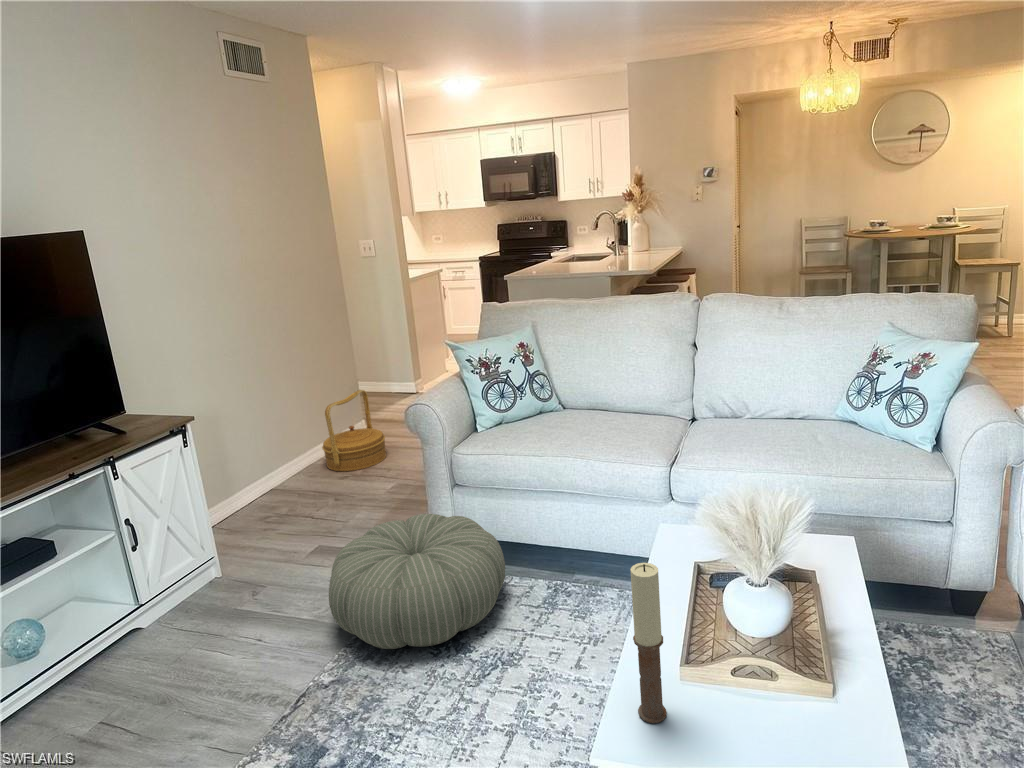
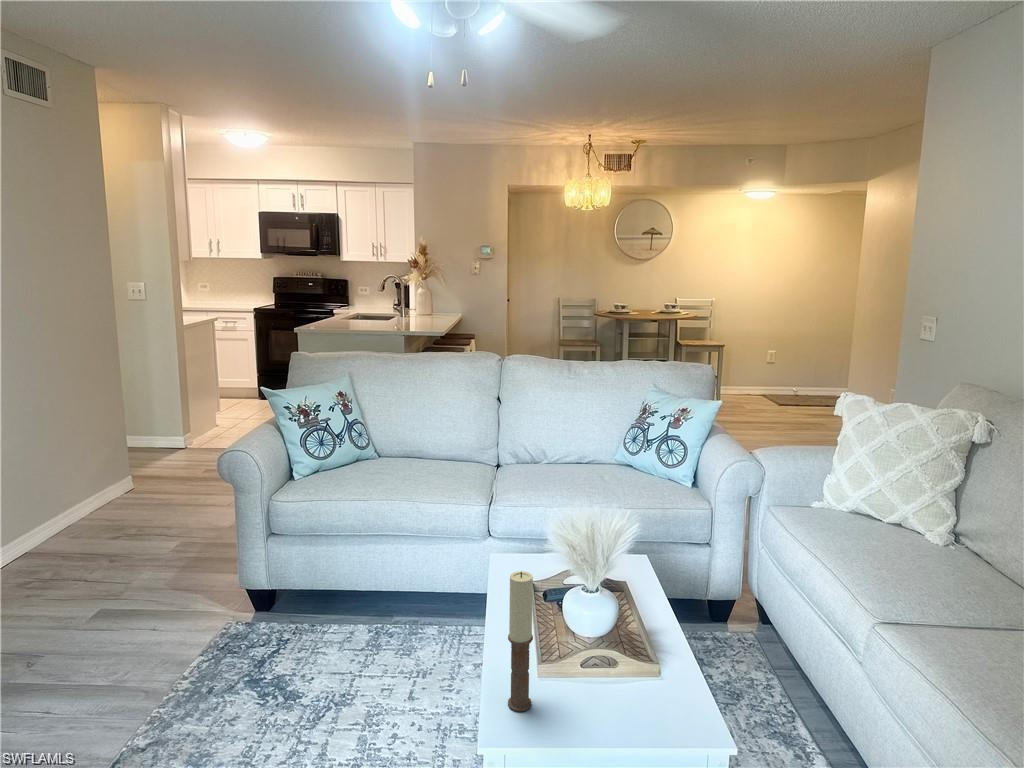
woven basket: present [322,390,386,471] -> none [78,437,159,529]
pouf: present [329,514,505,649] -> none [132,564,329,706]

